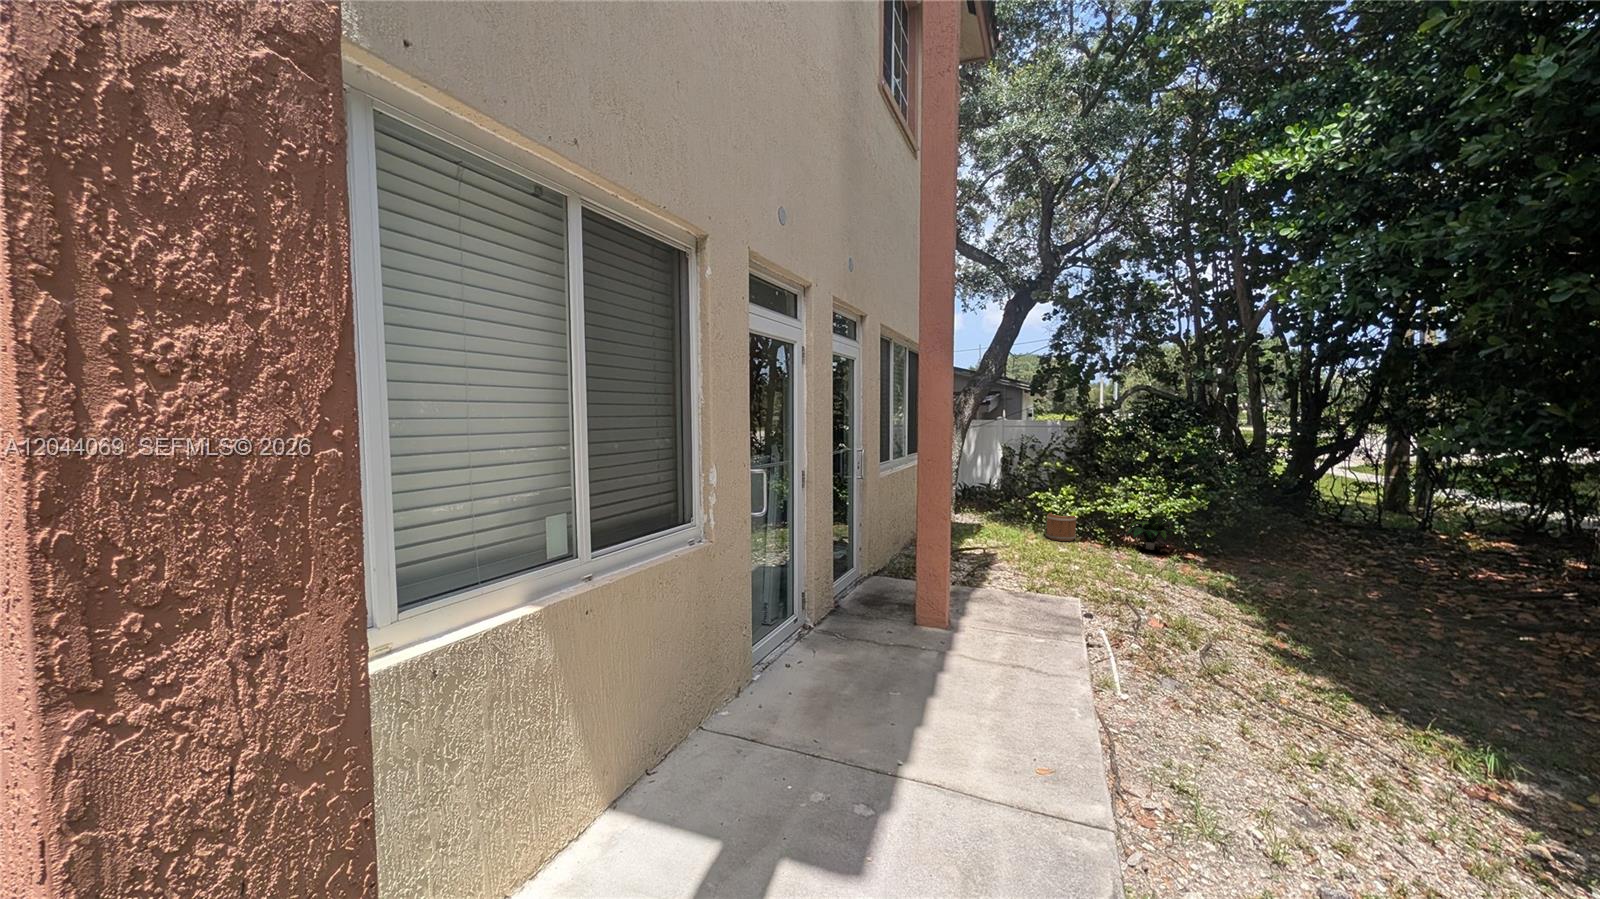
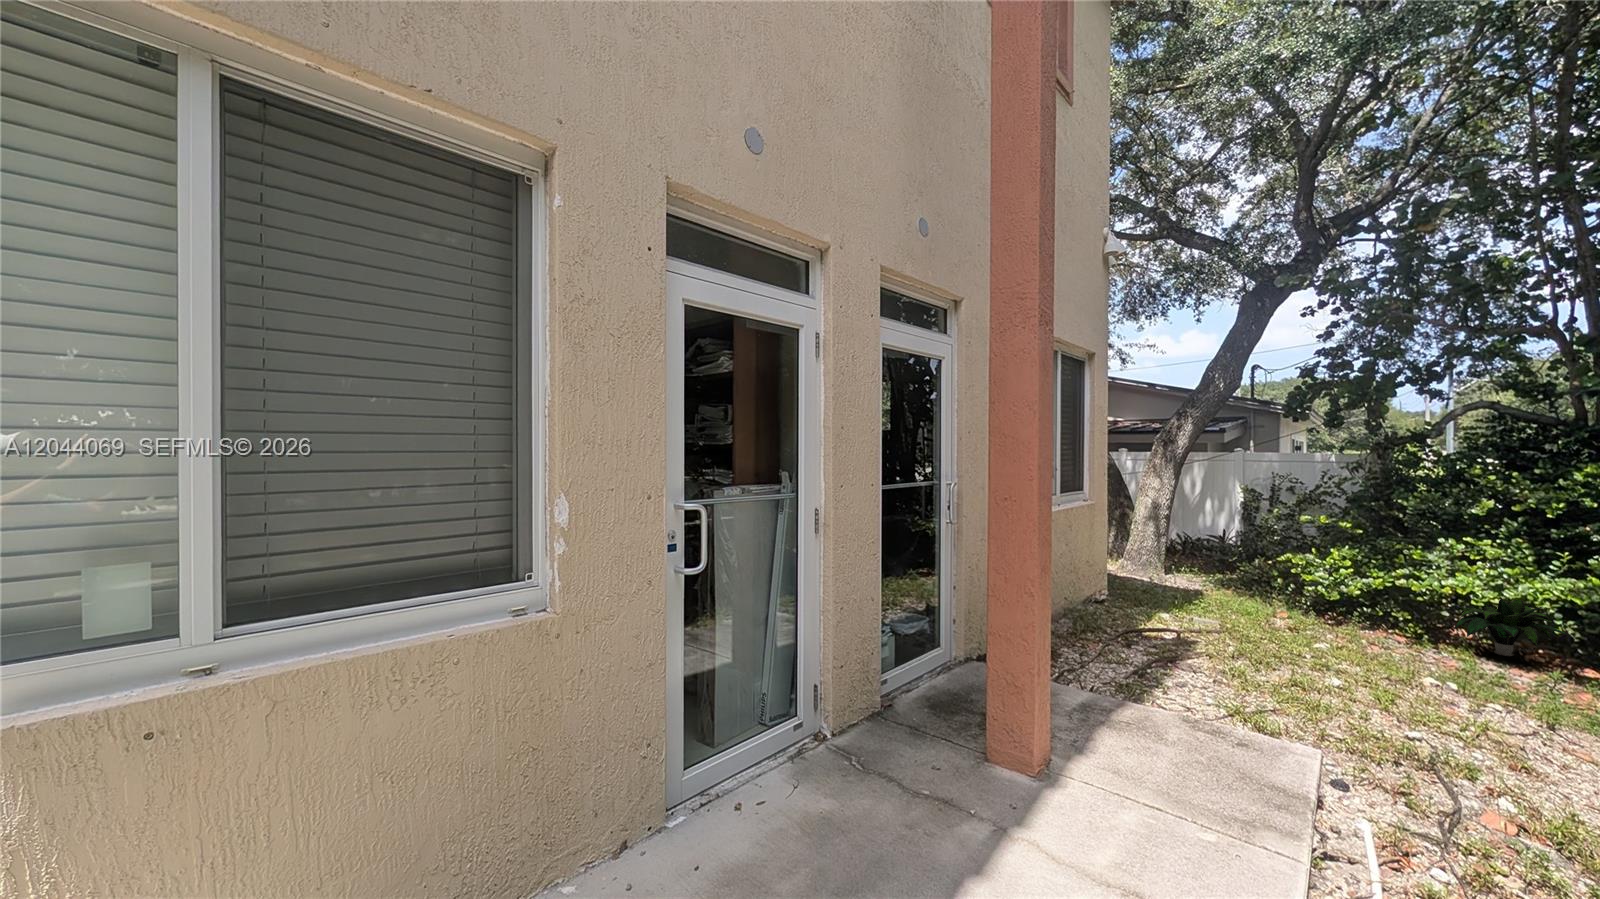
bucket: present [1046,513,1077,541] -> none [1304,583,1359,629]

